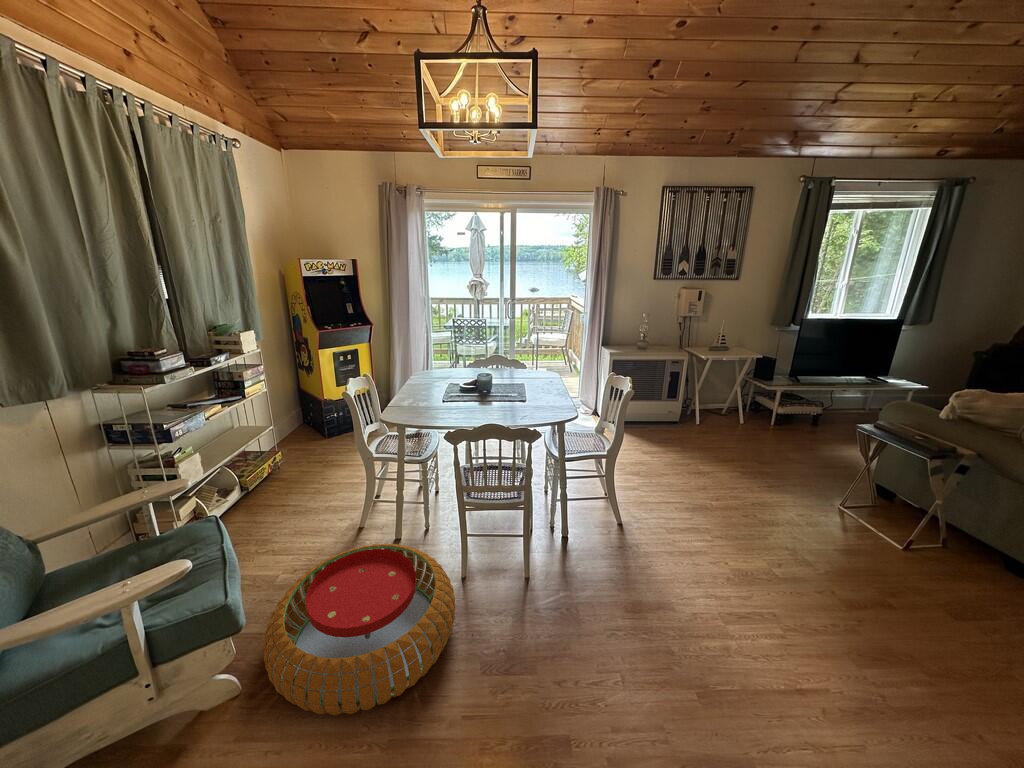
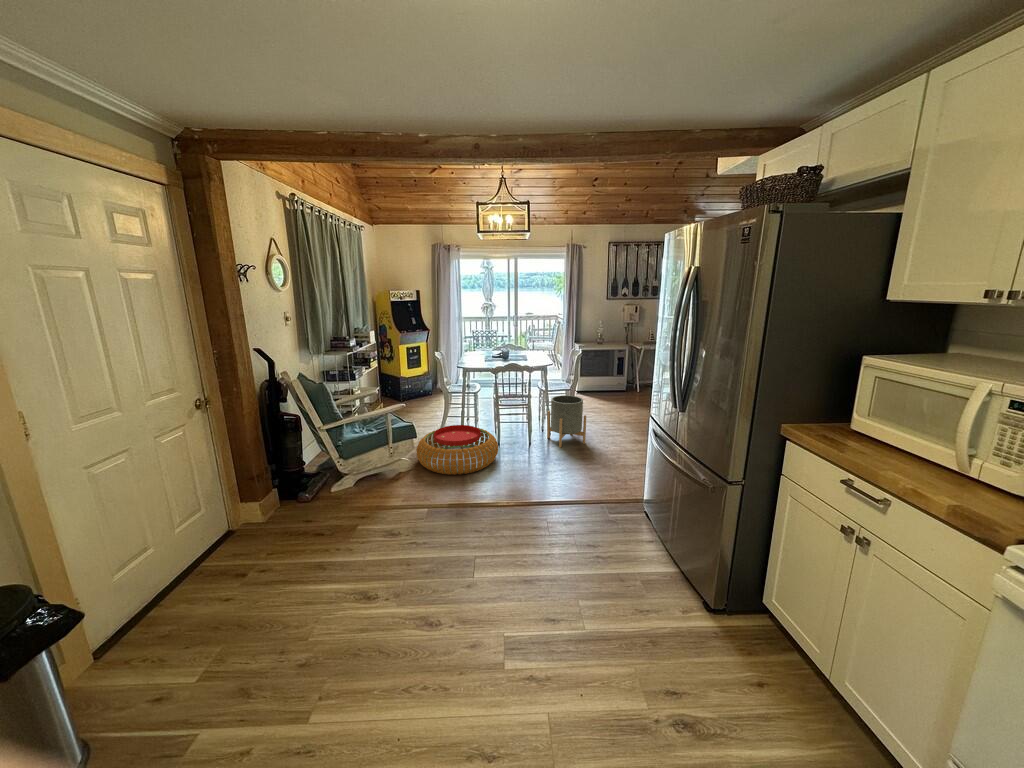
planter: none [560,473,642,588] -> present [547,395,586,447]

